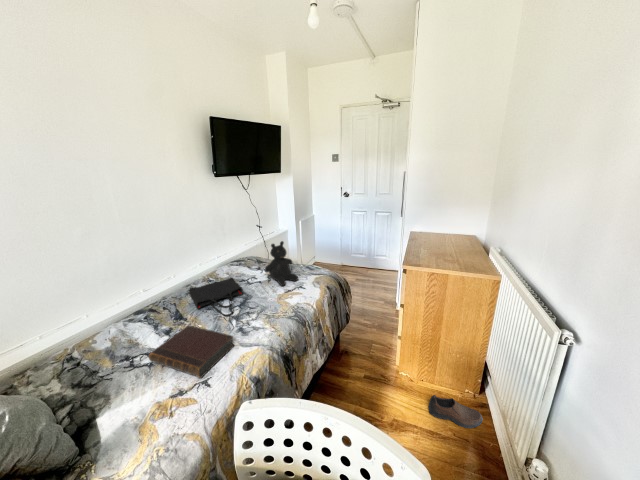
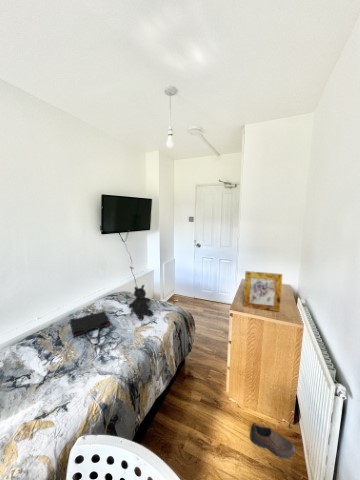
picture frame: none [419,212,474,263] -> present [244,271,282,311]
book: present [149,326,234,378] -> none [27,353,94,402]

